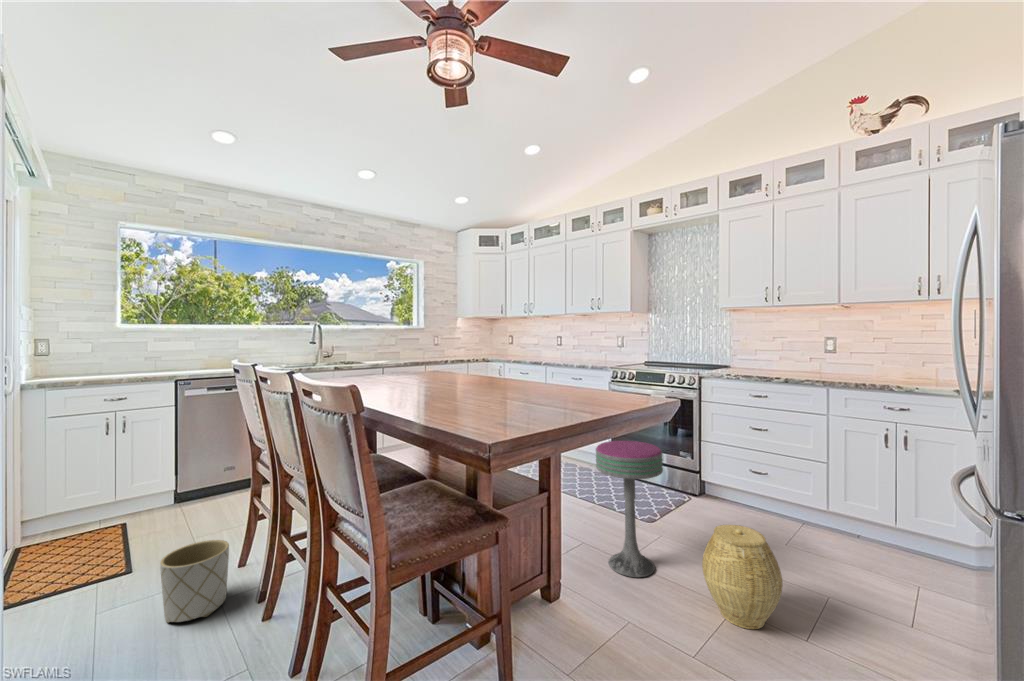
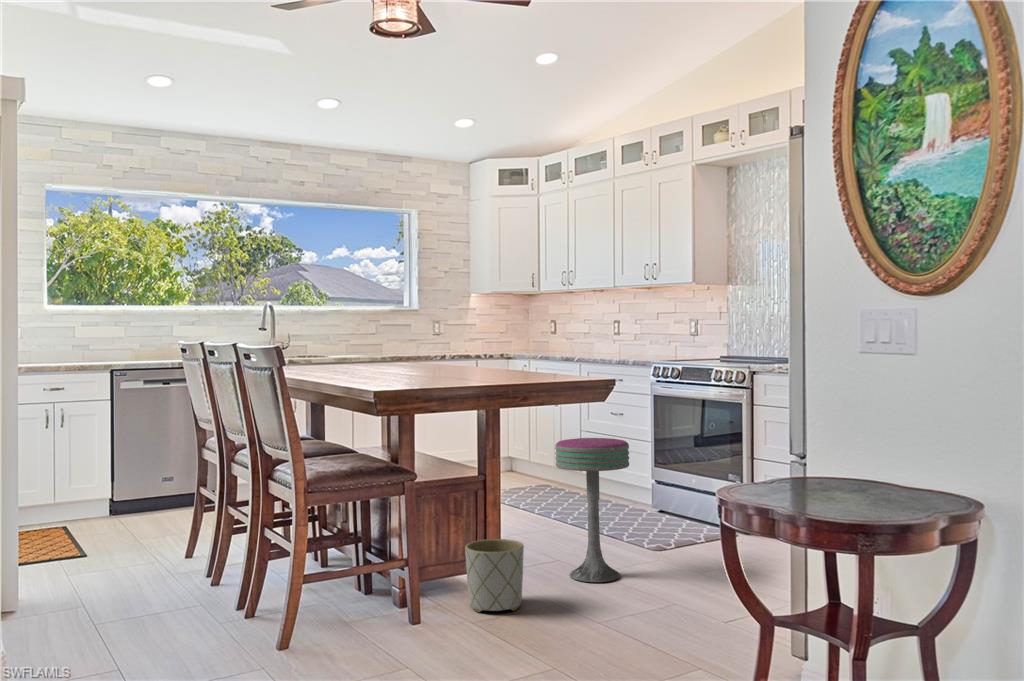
woven basket: present [702,525,783,629] -> none [638,516,712,614]
planter: present [160,540,229,623] -> present [465,539,524,612]

